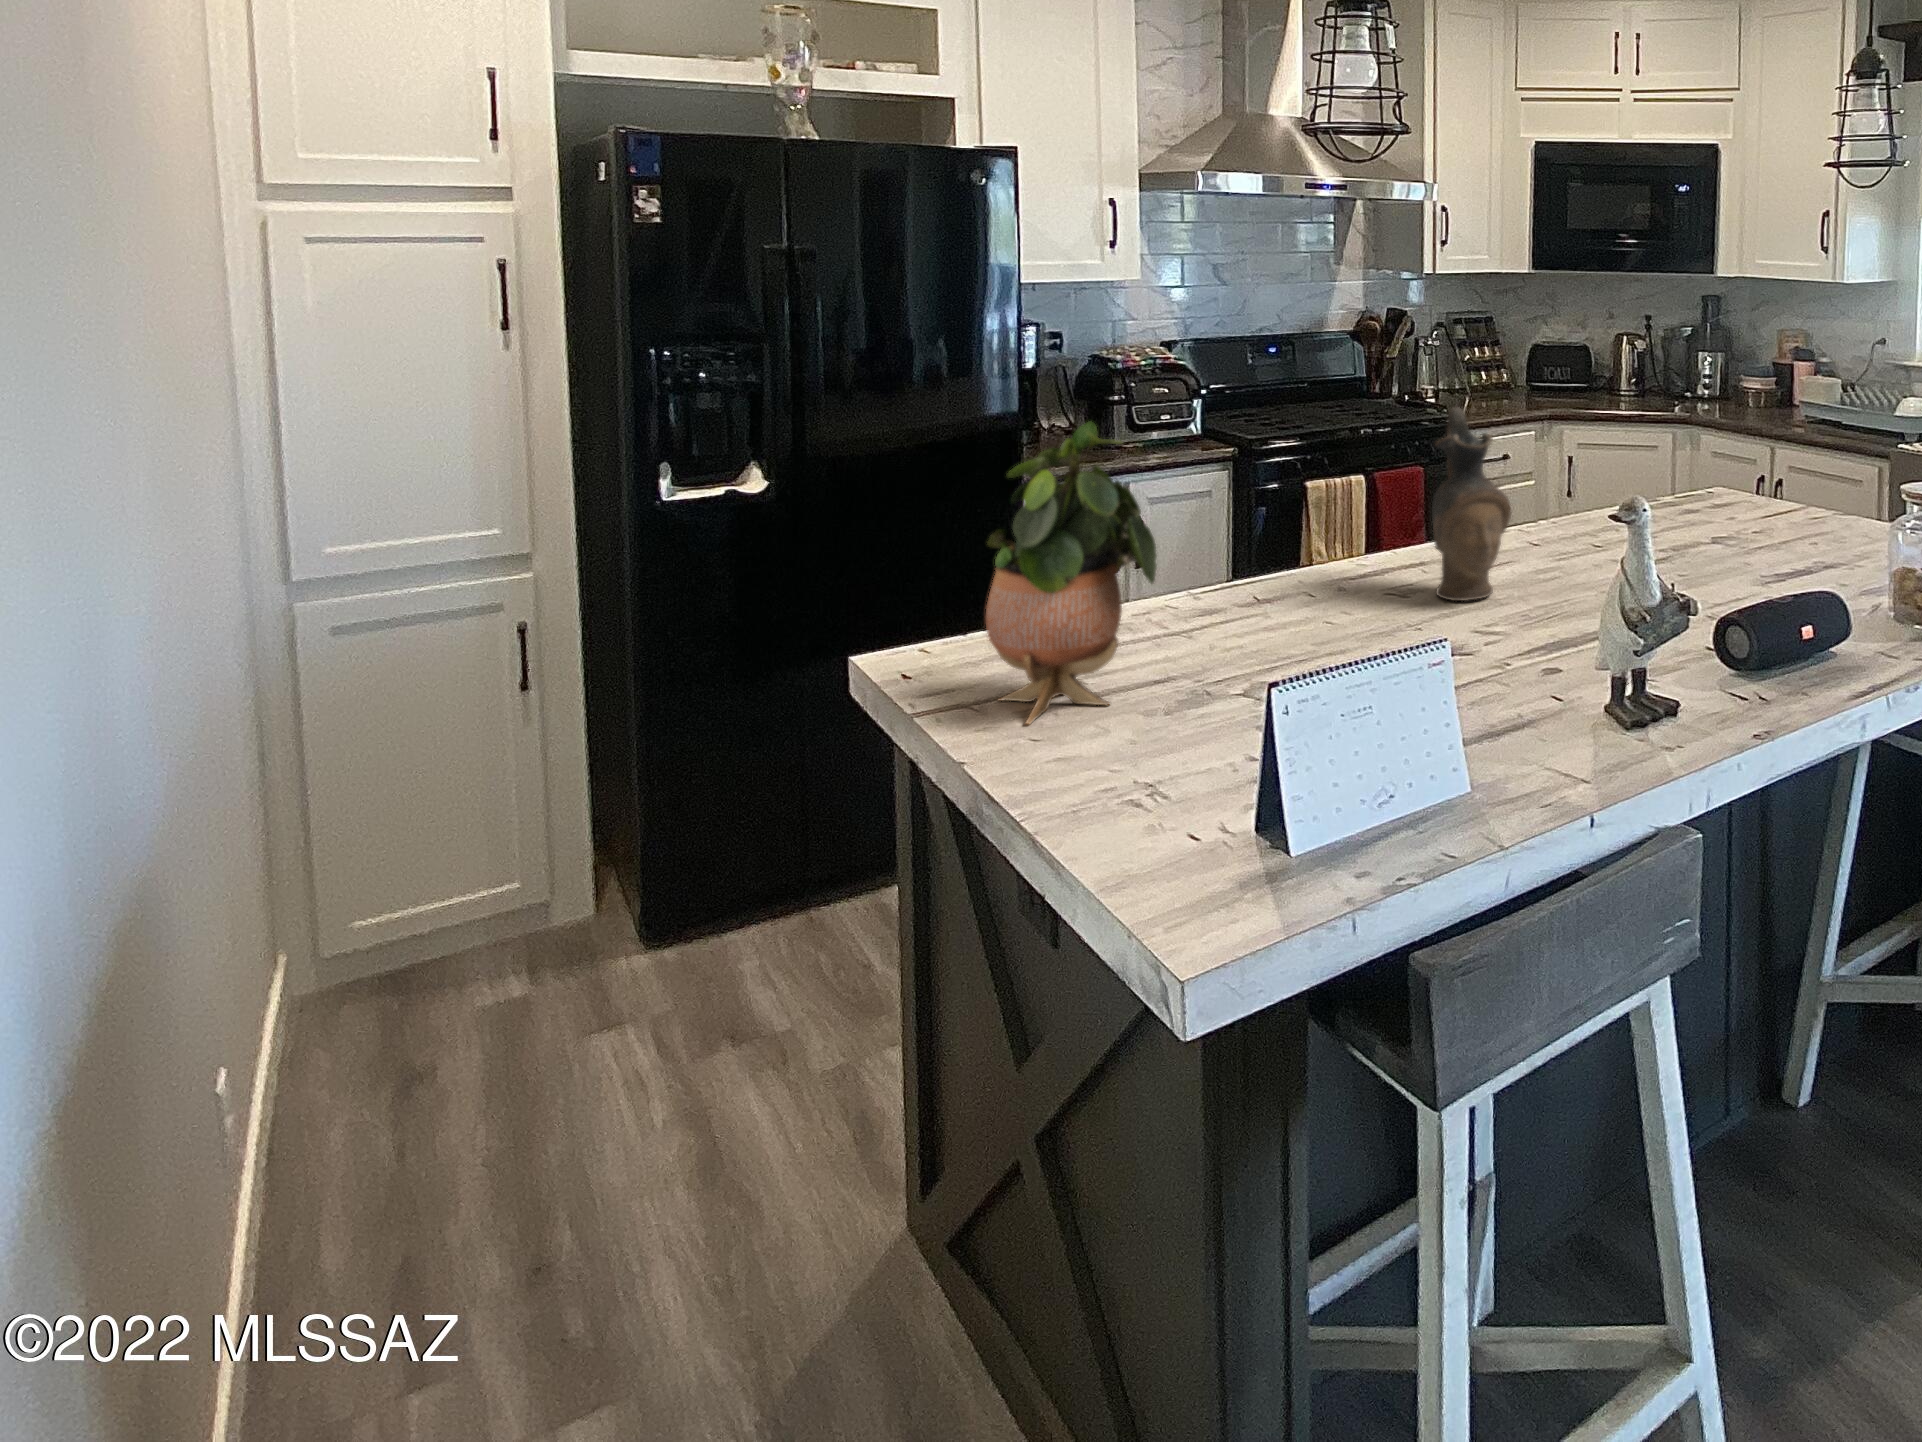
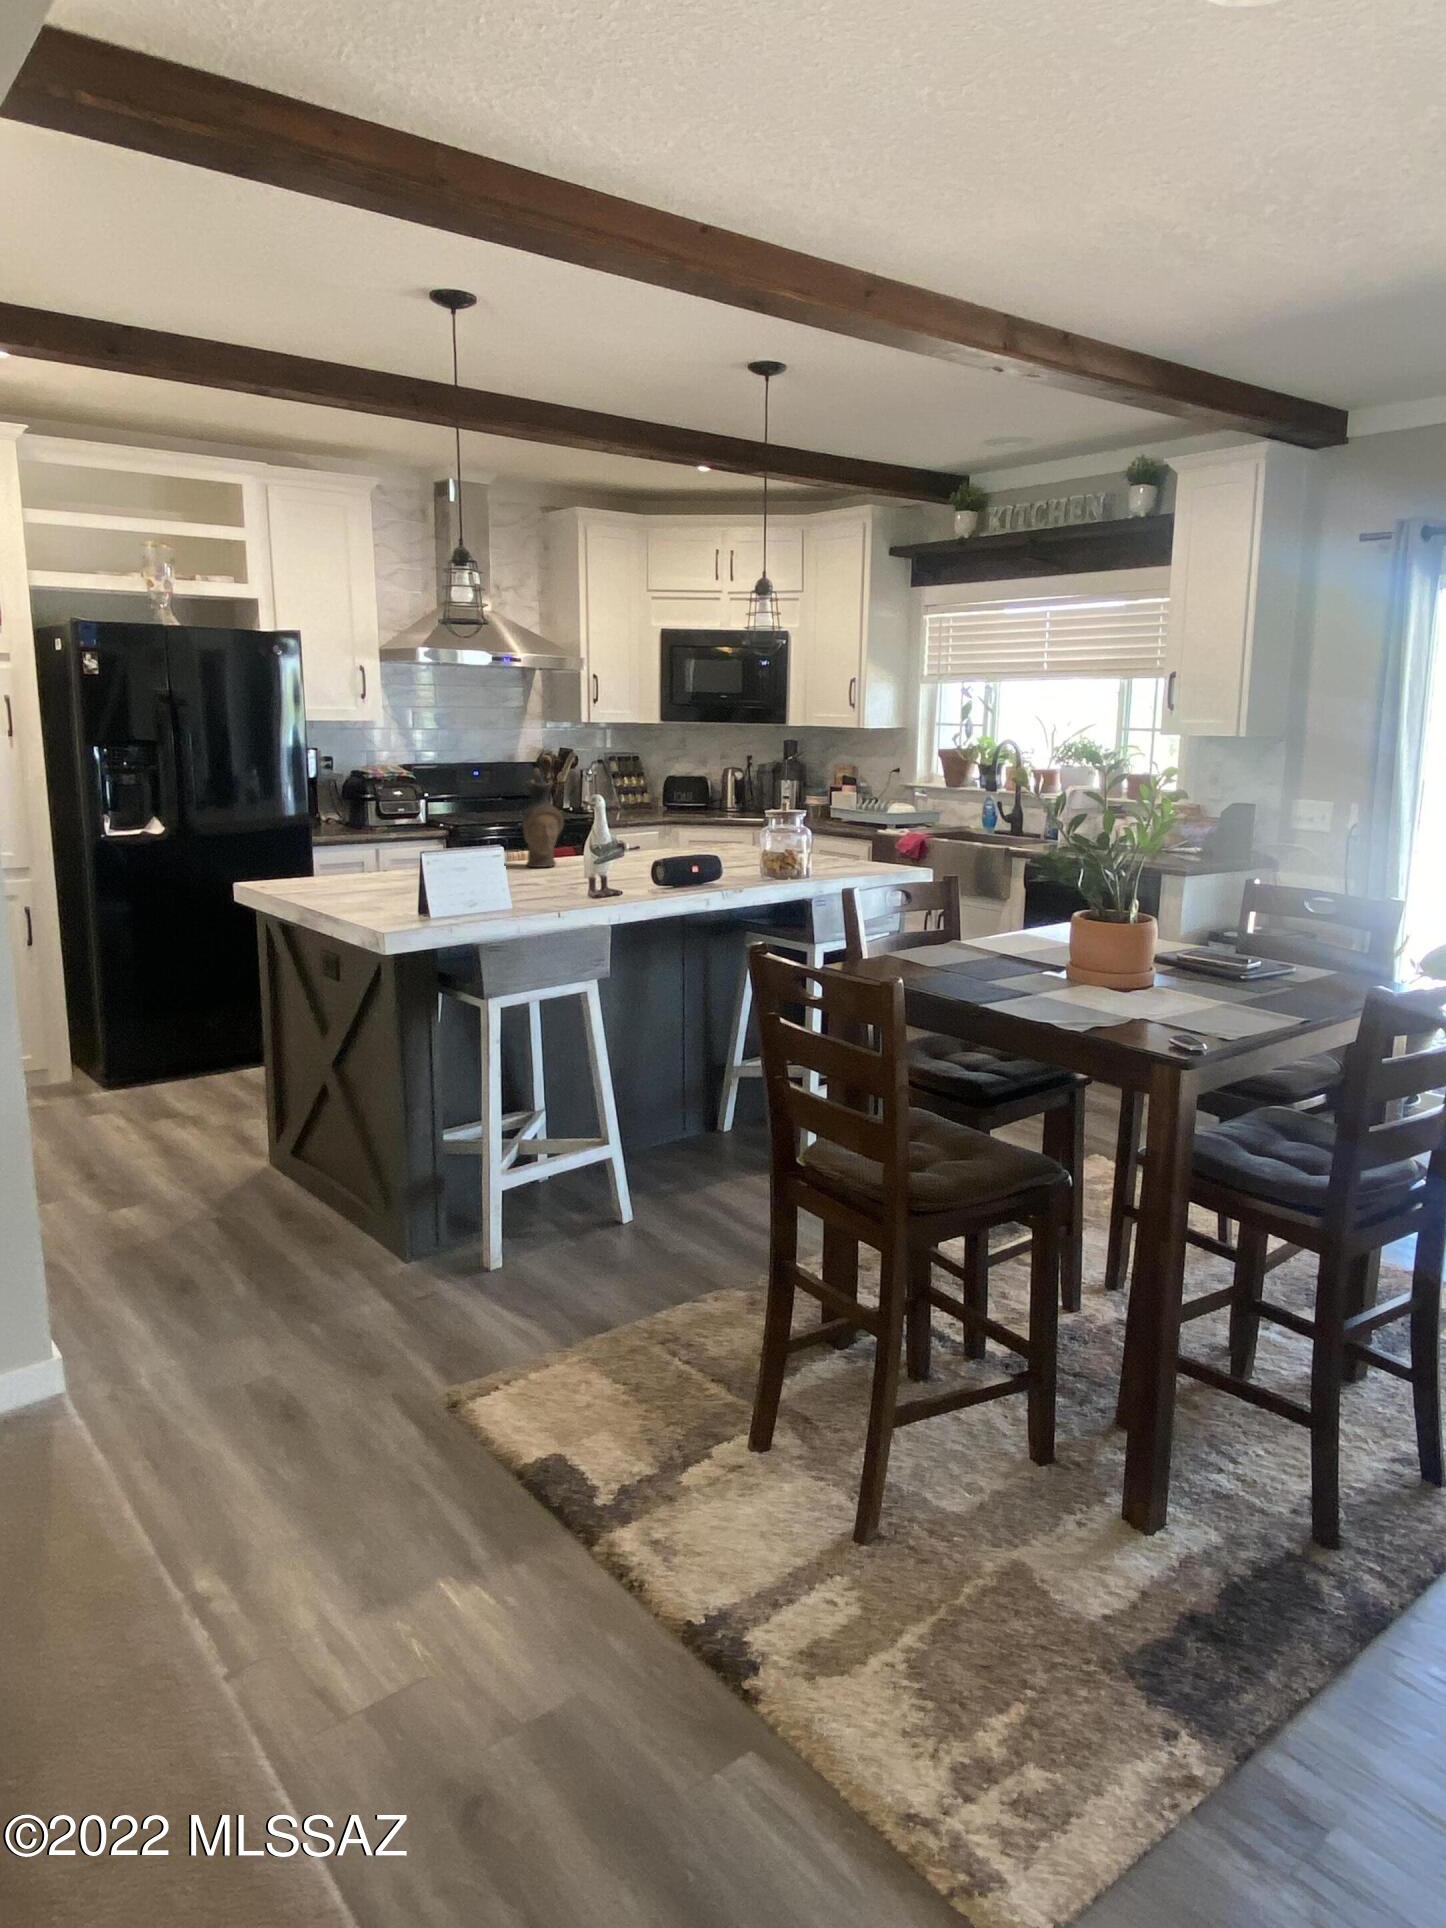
potted plant: present [986,422,1157,724] -> none [289,756,370,892]

